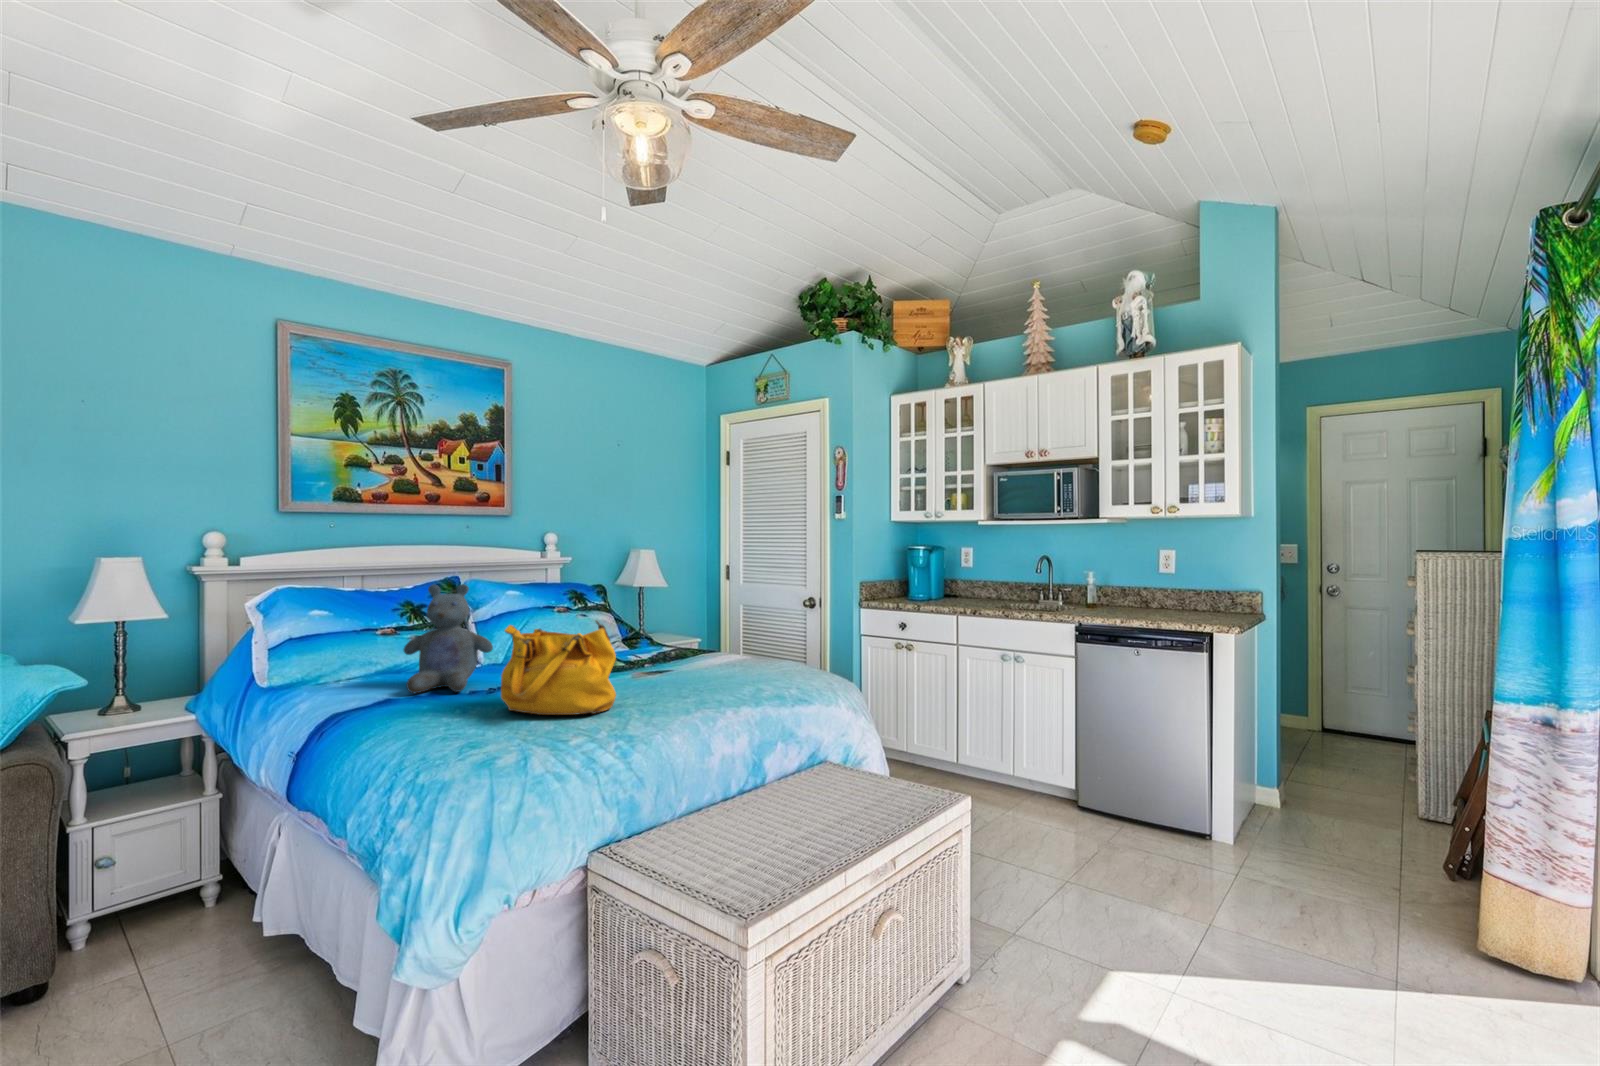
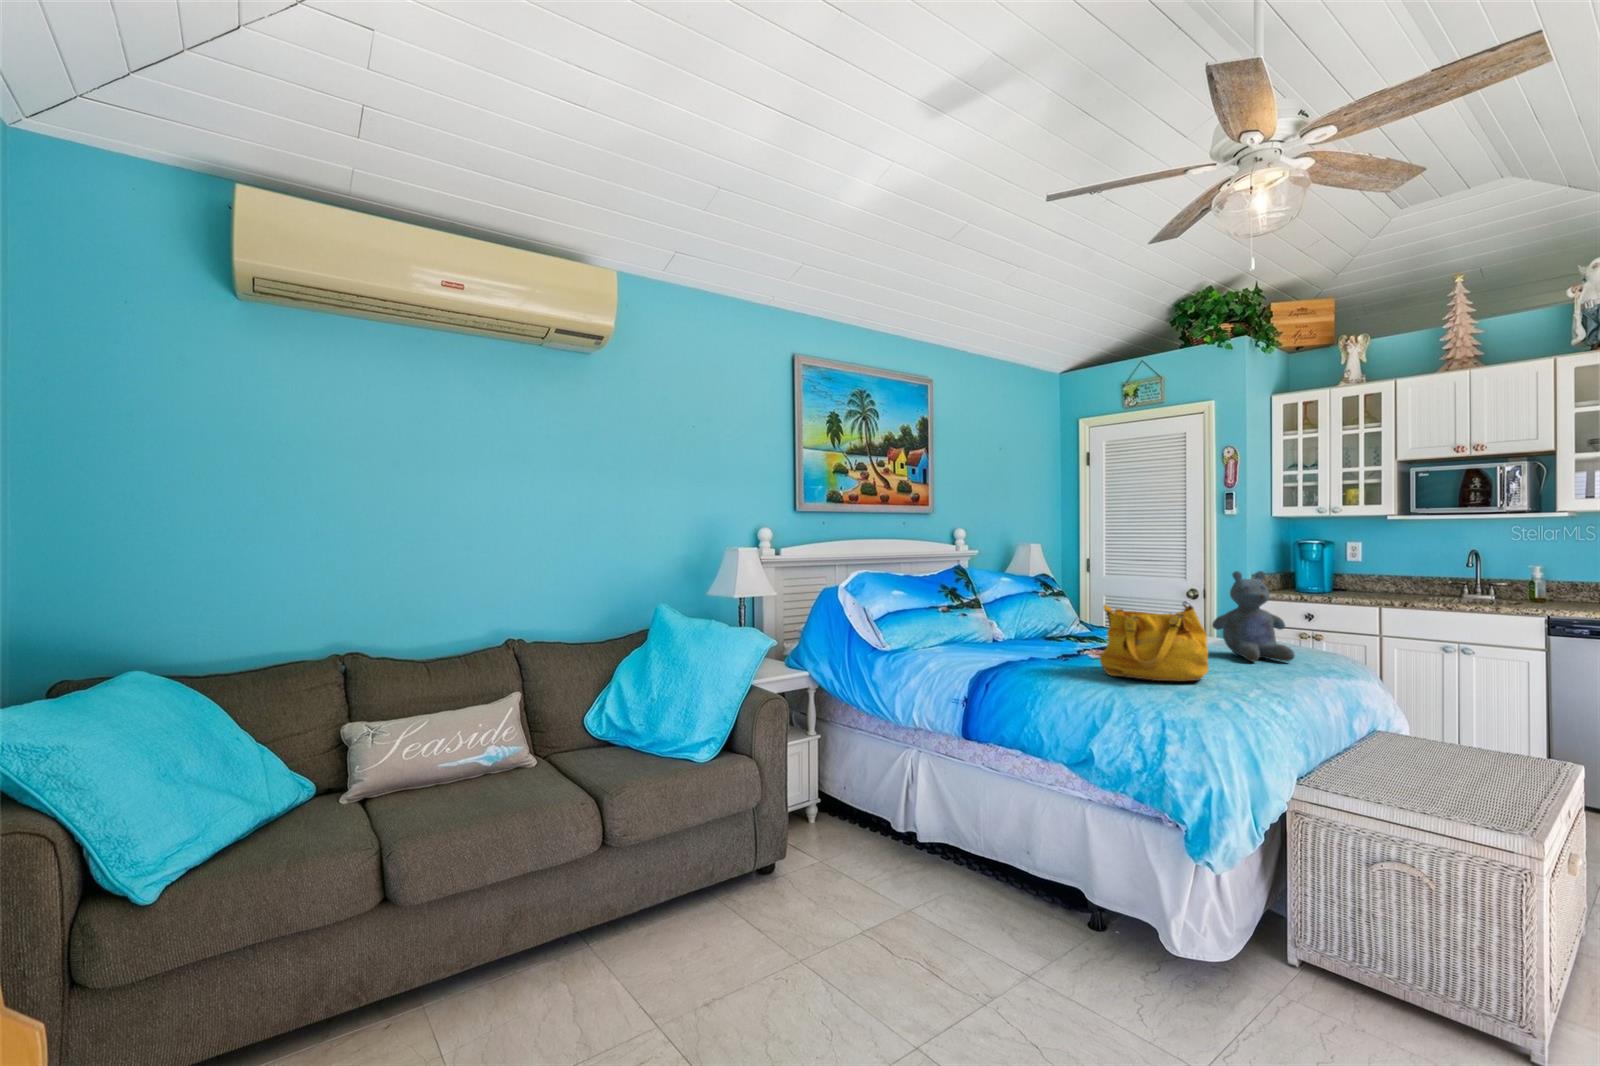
stuffed bear: present [404,584,493,693] -> present [1212,571,1295,661]

